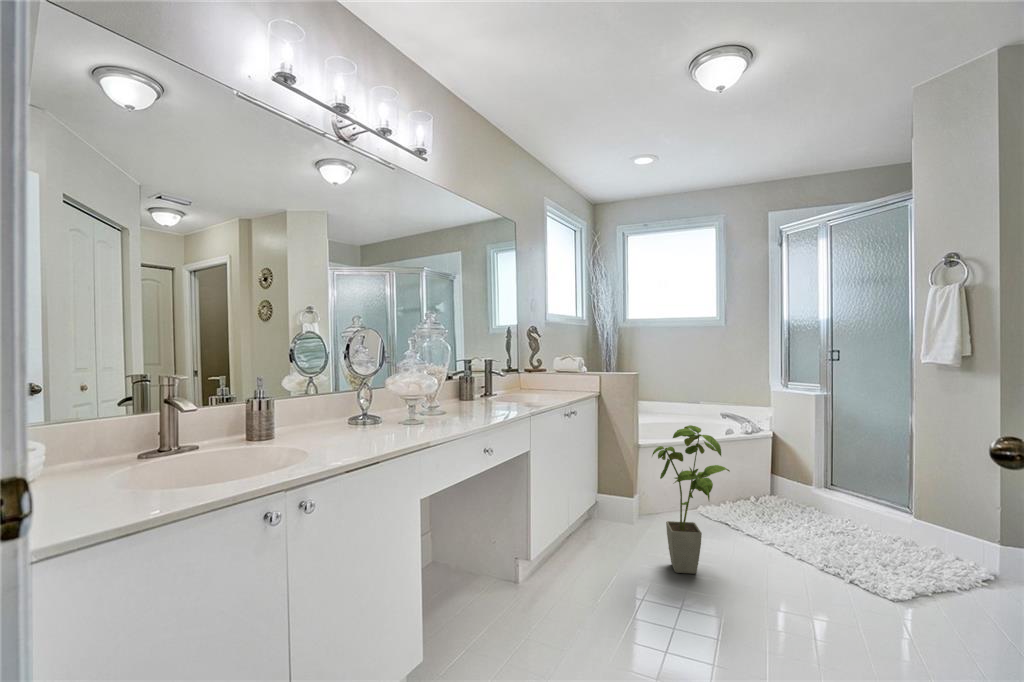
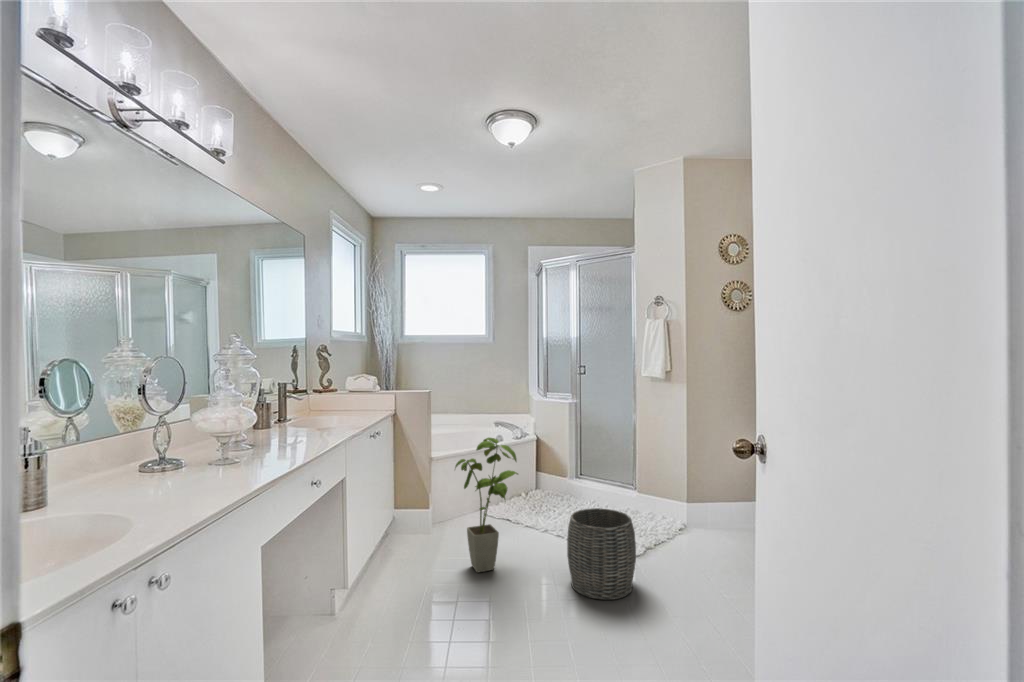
woven basket: none [787,524,891,648] -> present [567,508,636,600]

